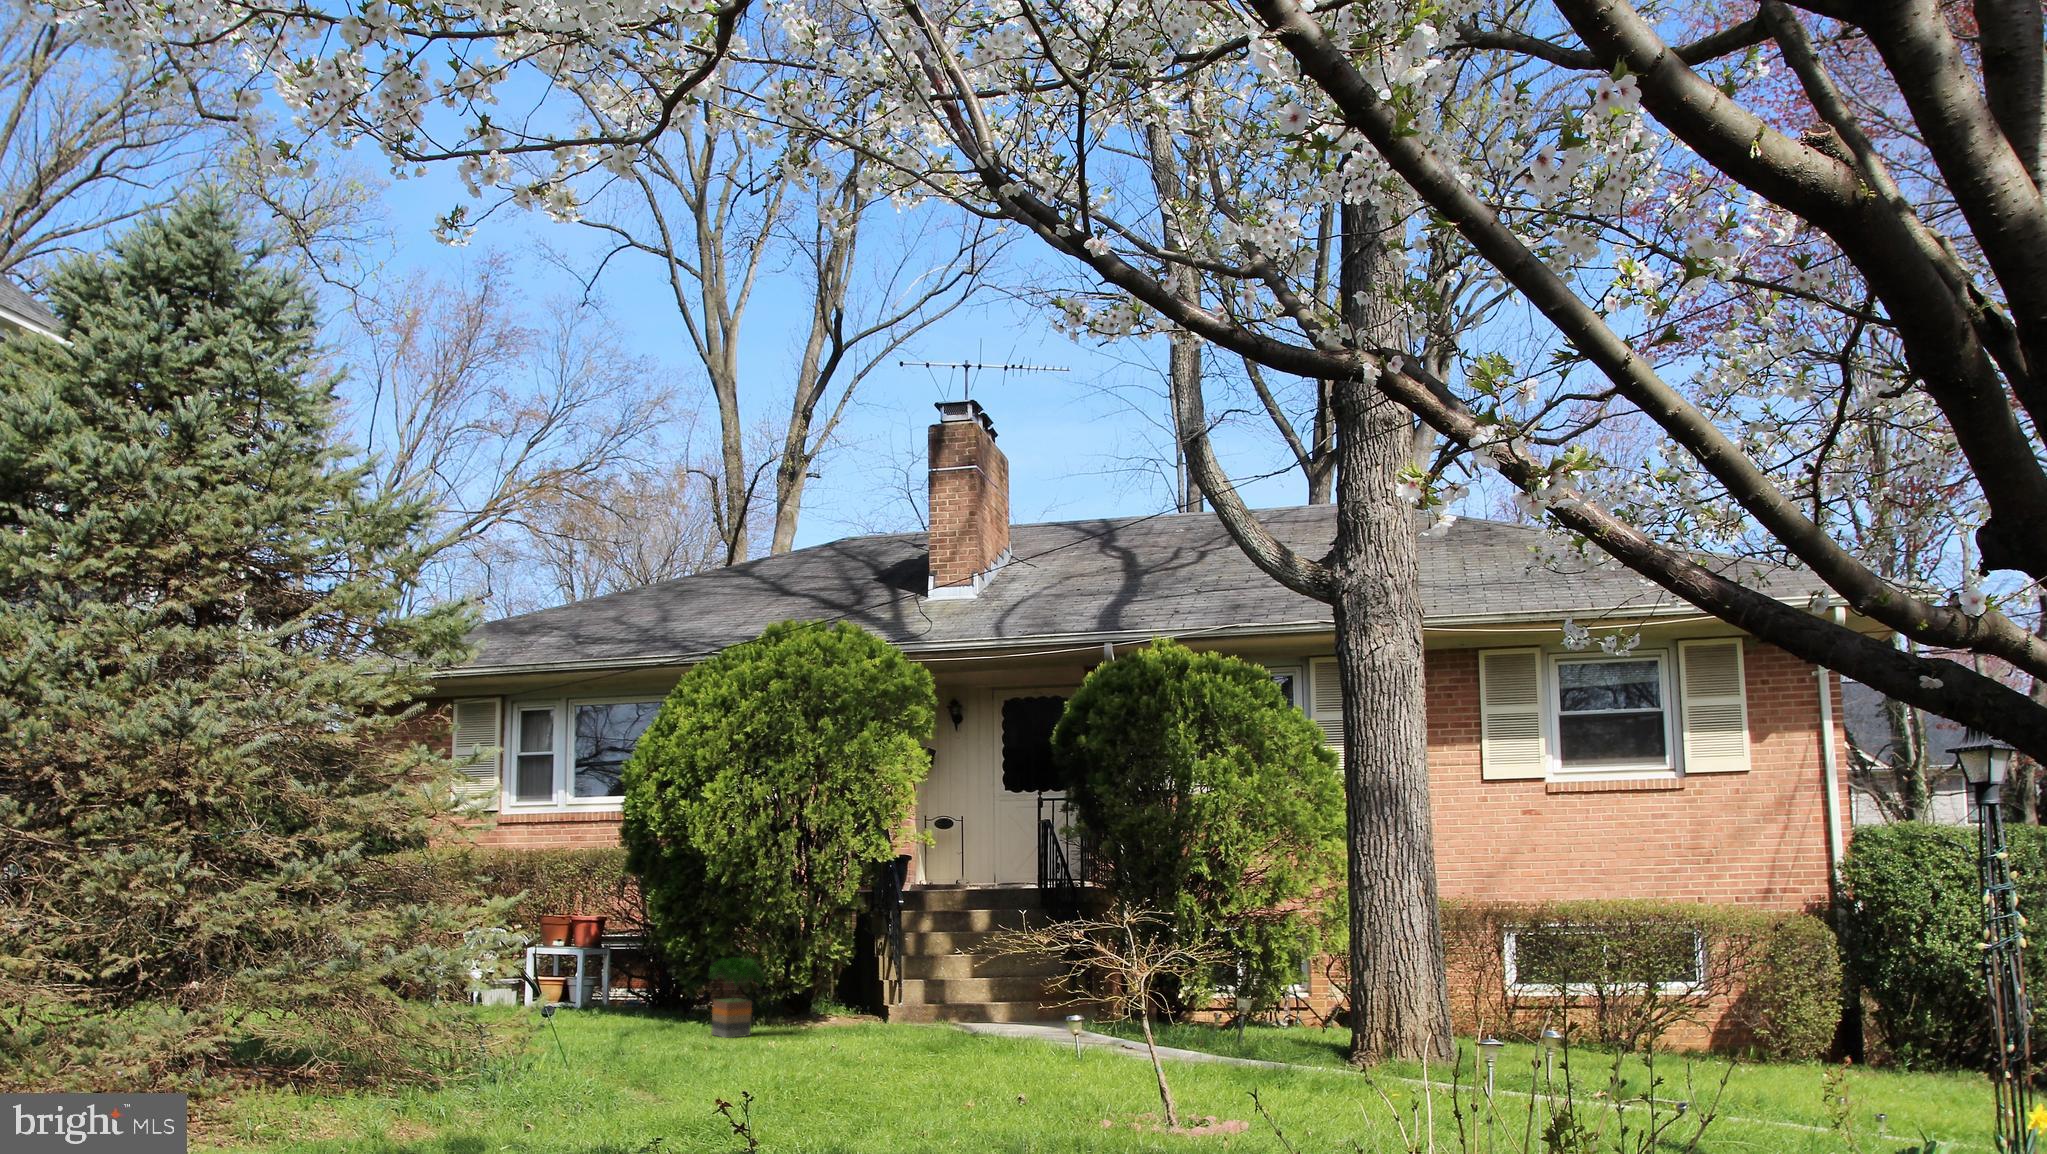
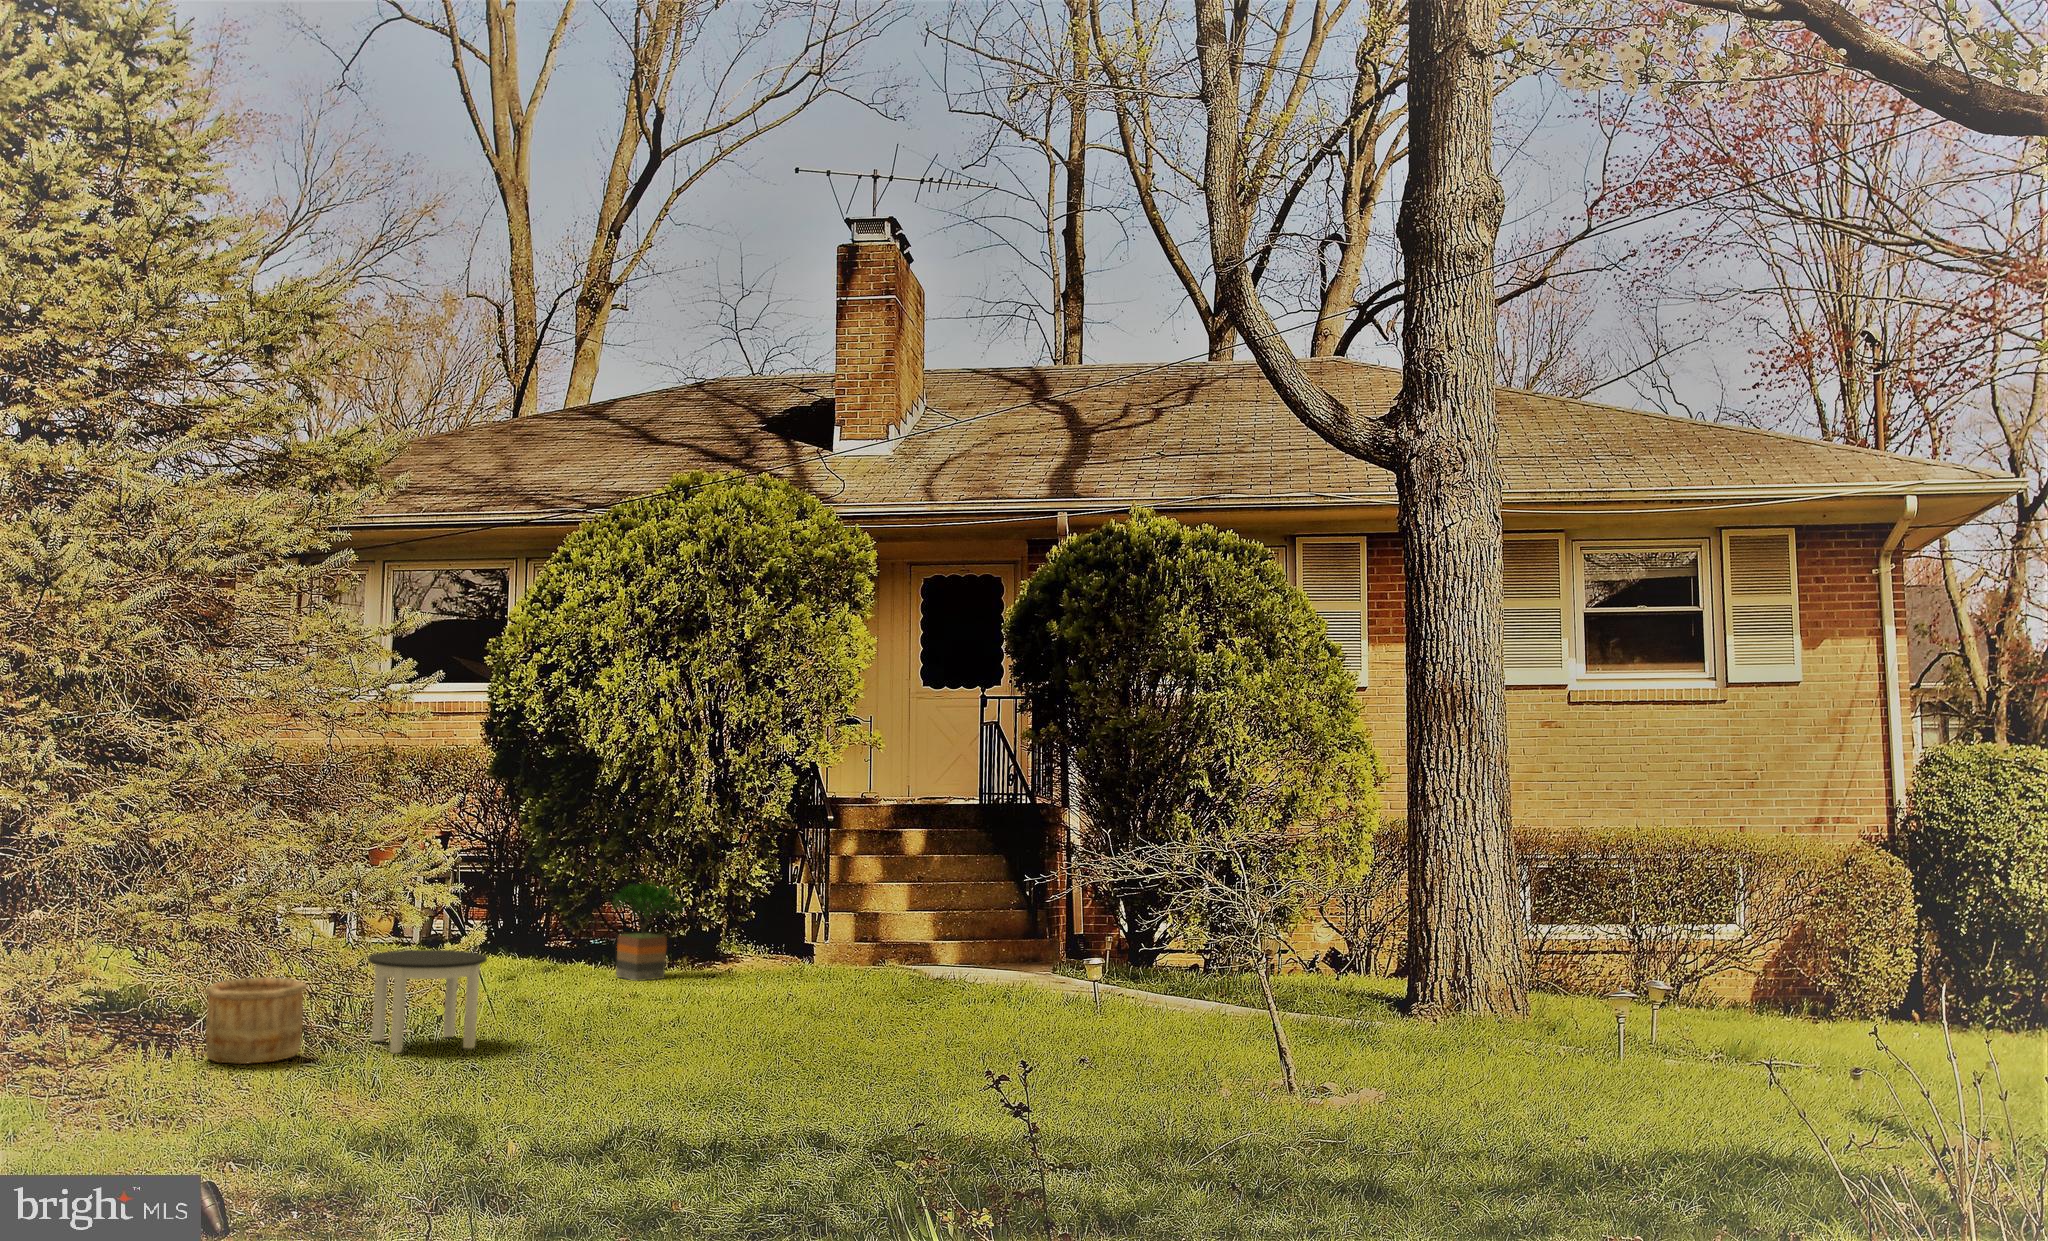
round table: none [482,1013,576,1097] -> present [368,950,487,1053]
wooden bucket: none [351,1035,431,1104] -> present [205,977,306,1064]

